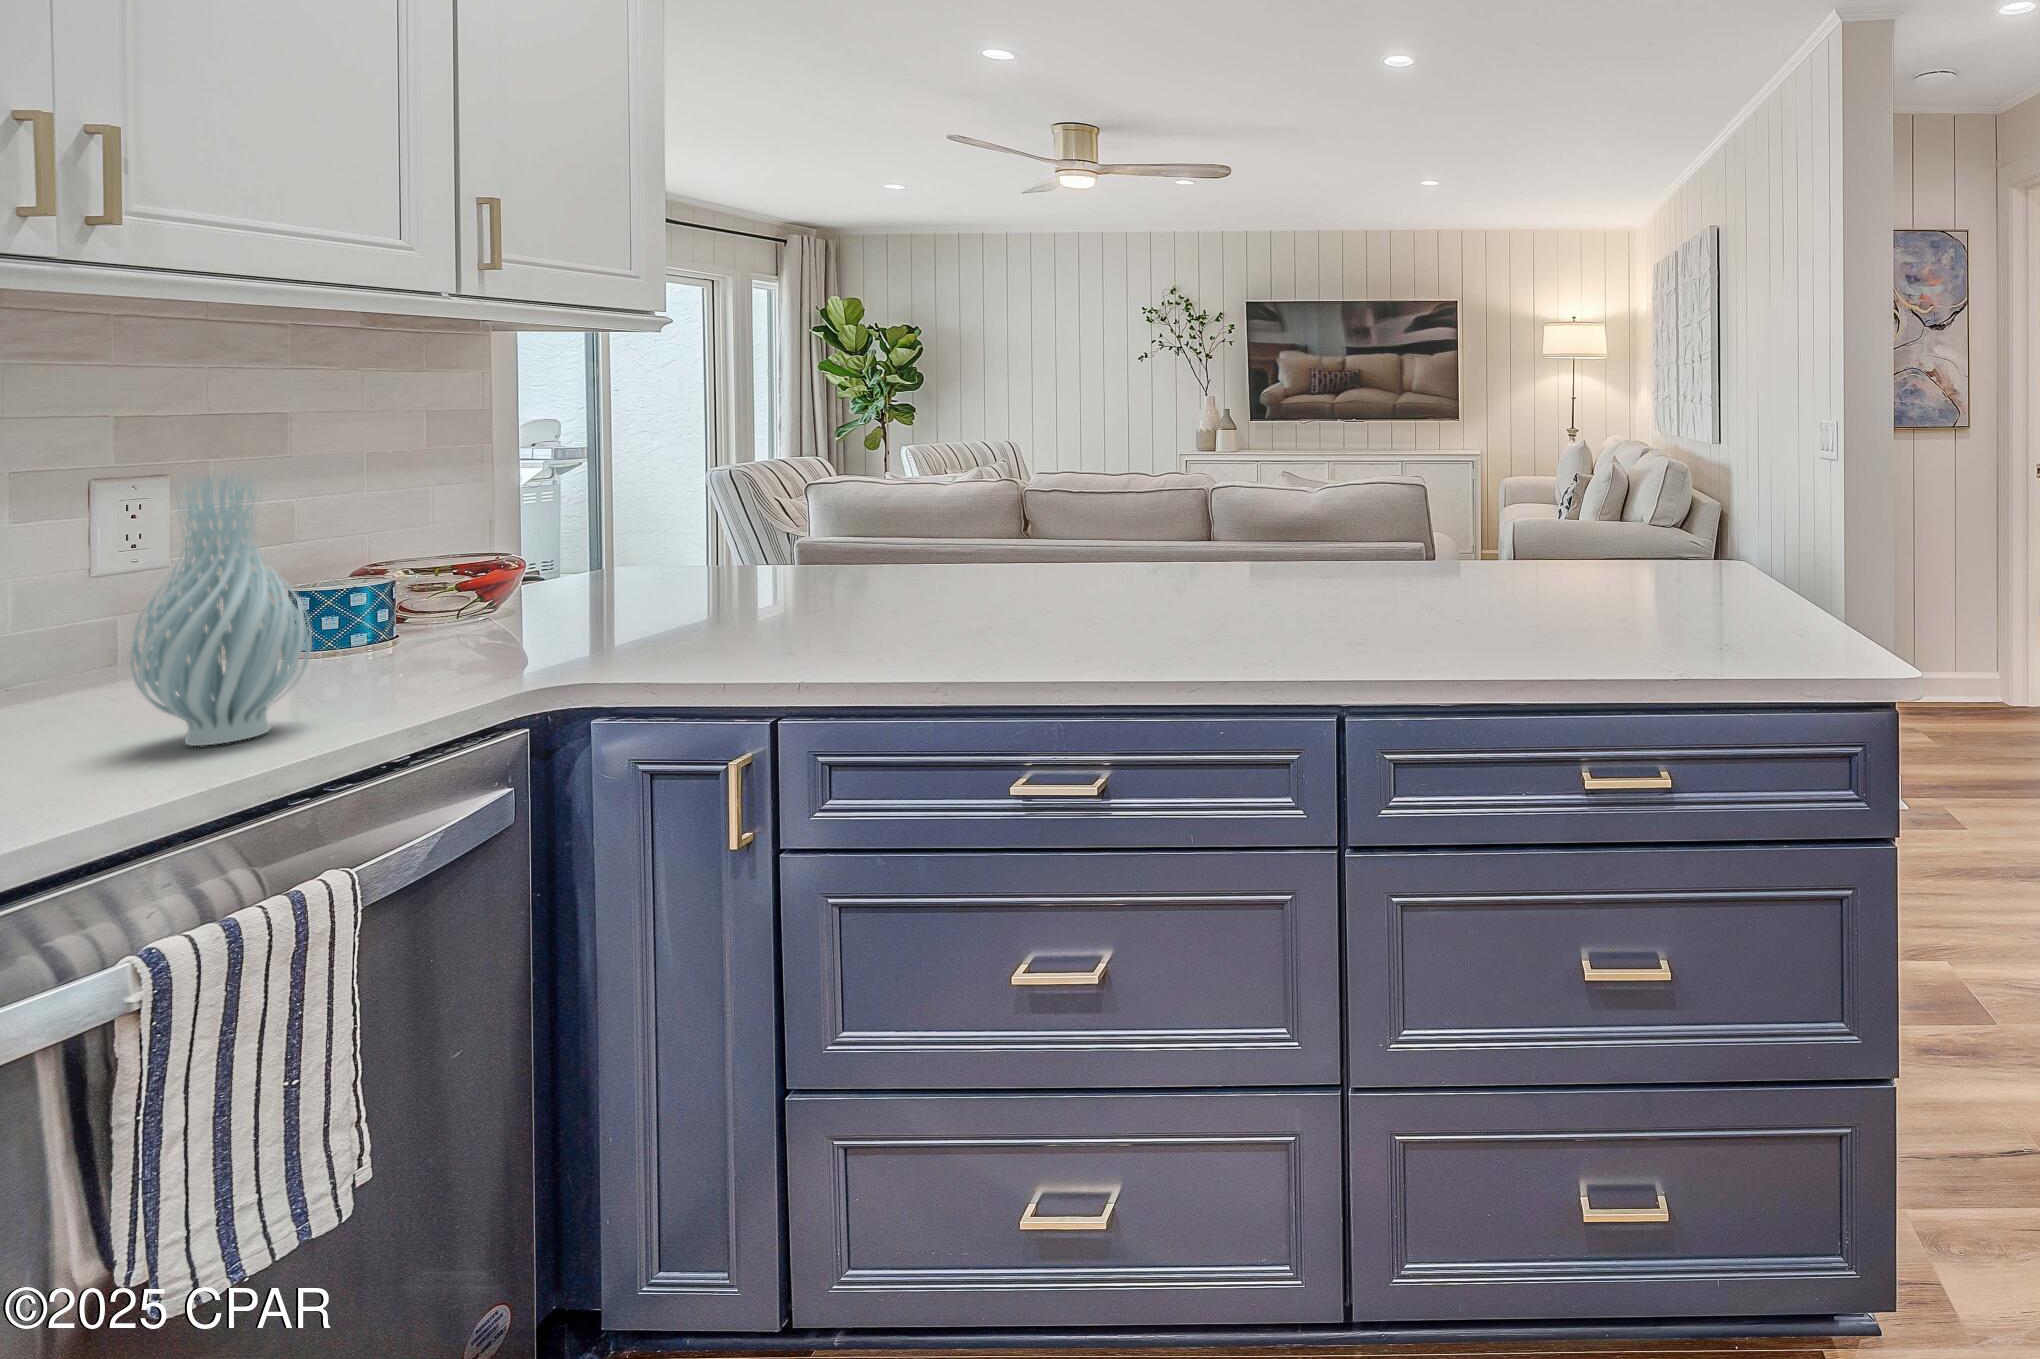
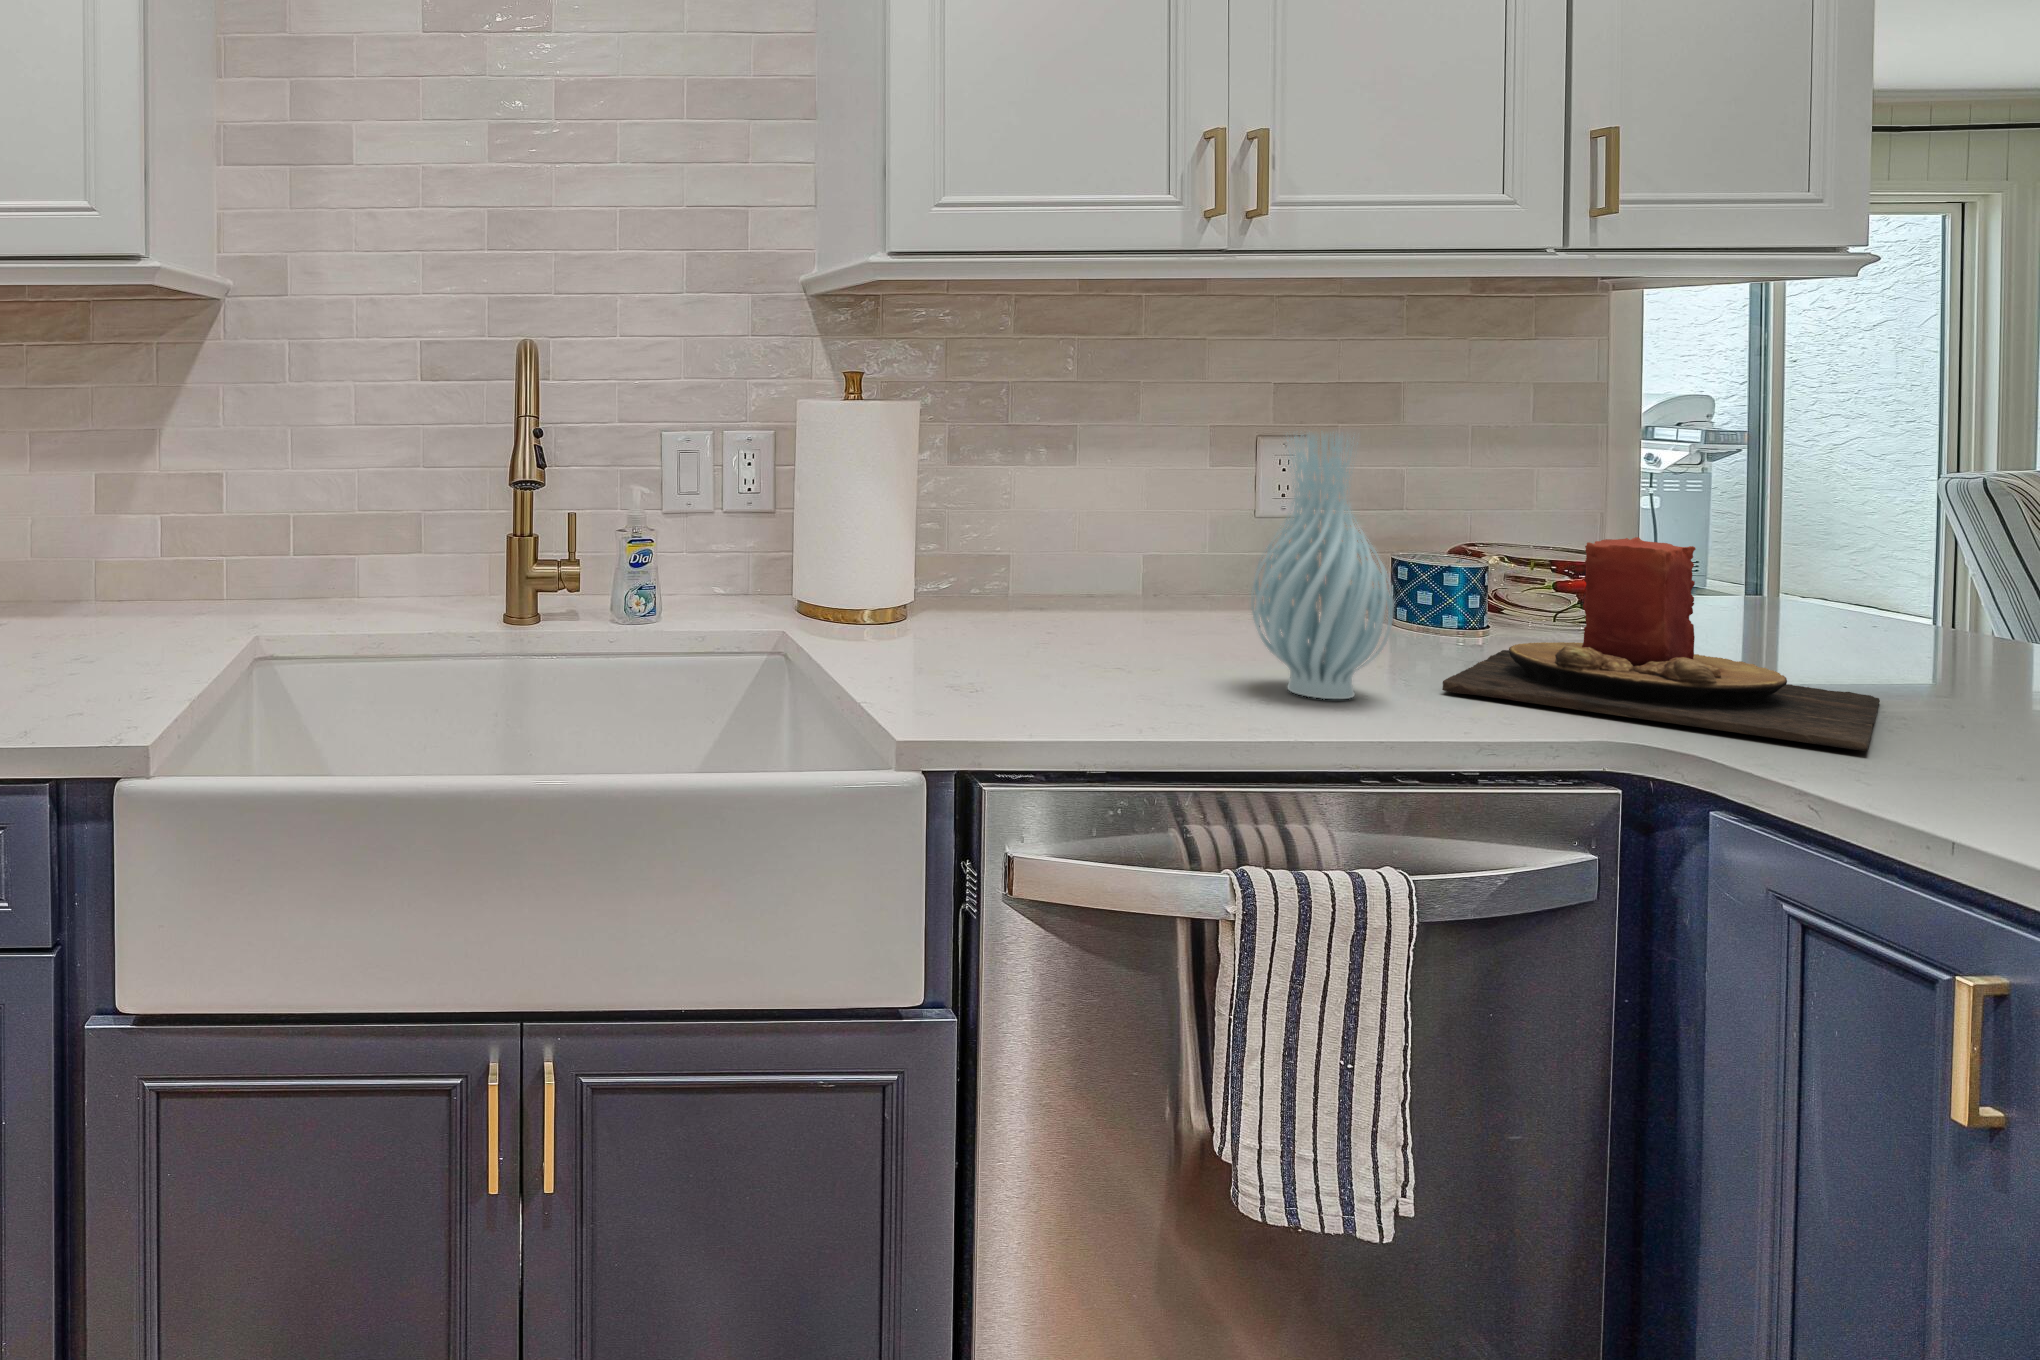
candle: none [365,536,700,701] -> present [1442,537,1880,751]

